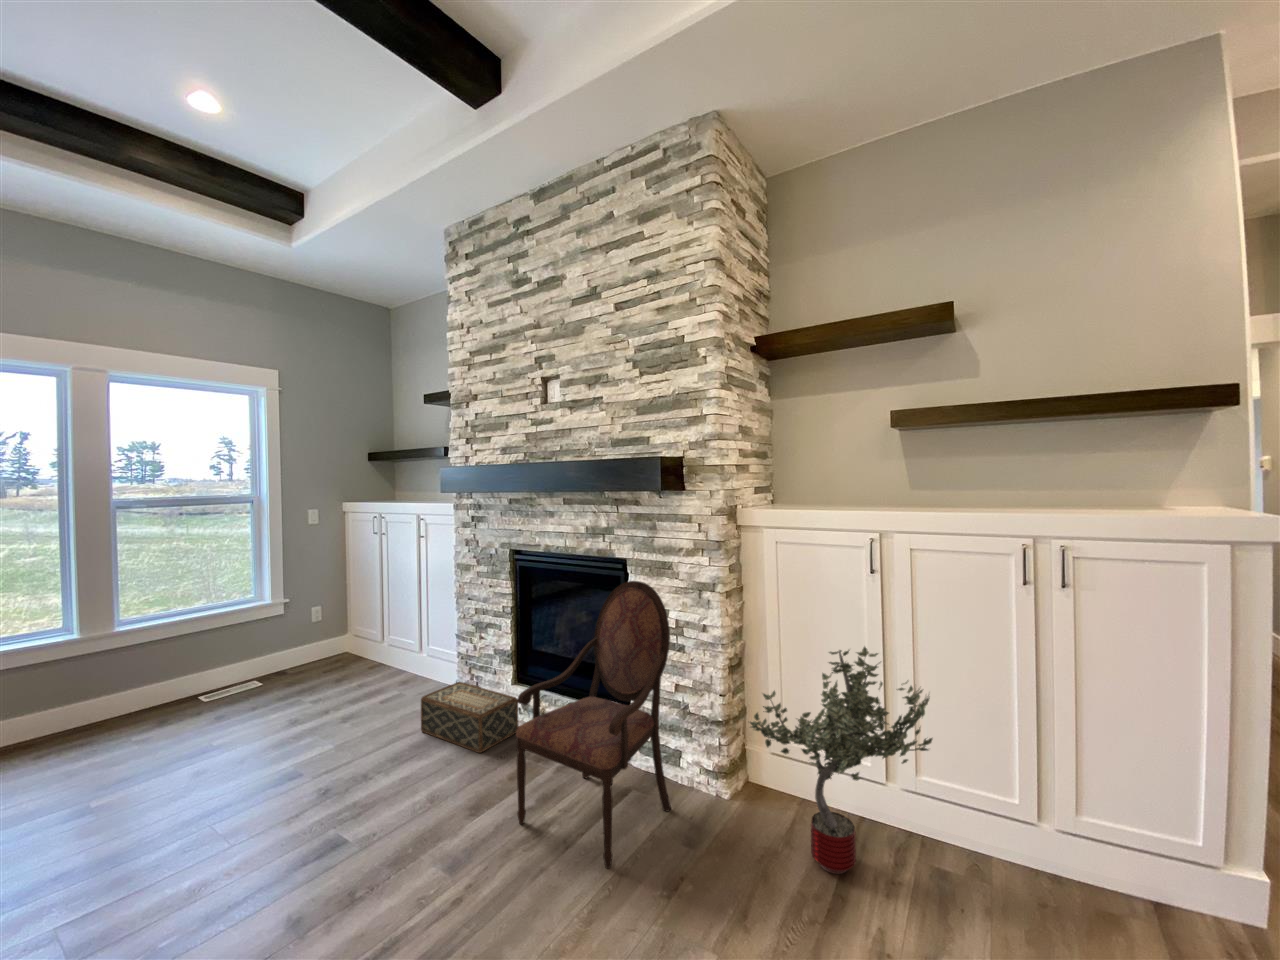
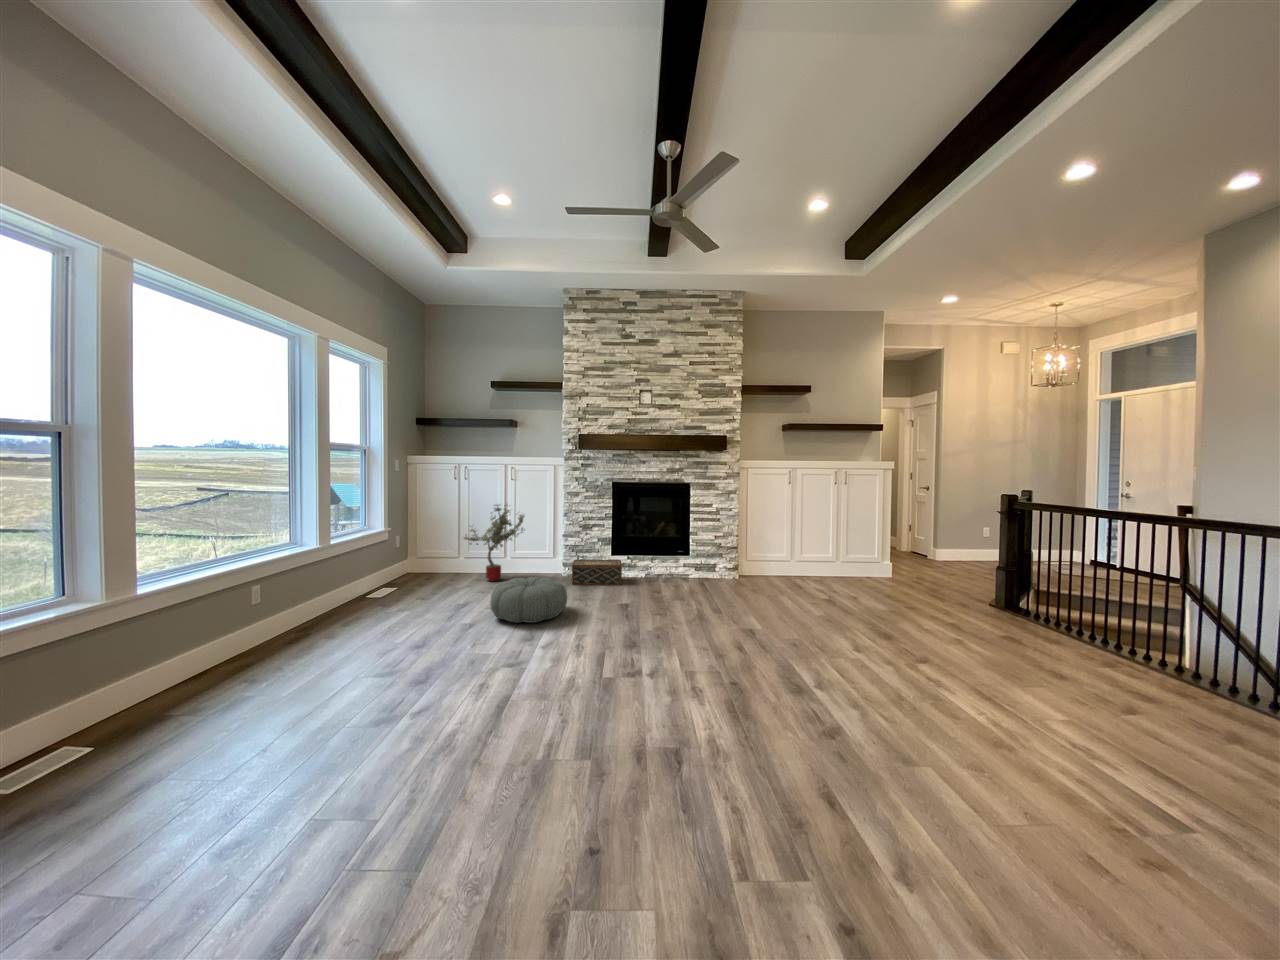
armchair: present [516,581,671,869] -> none [679,491,736,594]
potted tree: present [750,647,932,874] -> present [464,504,525,581]
pouf: none [100,725,279,837] -> present [490,577,567,623]

